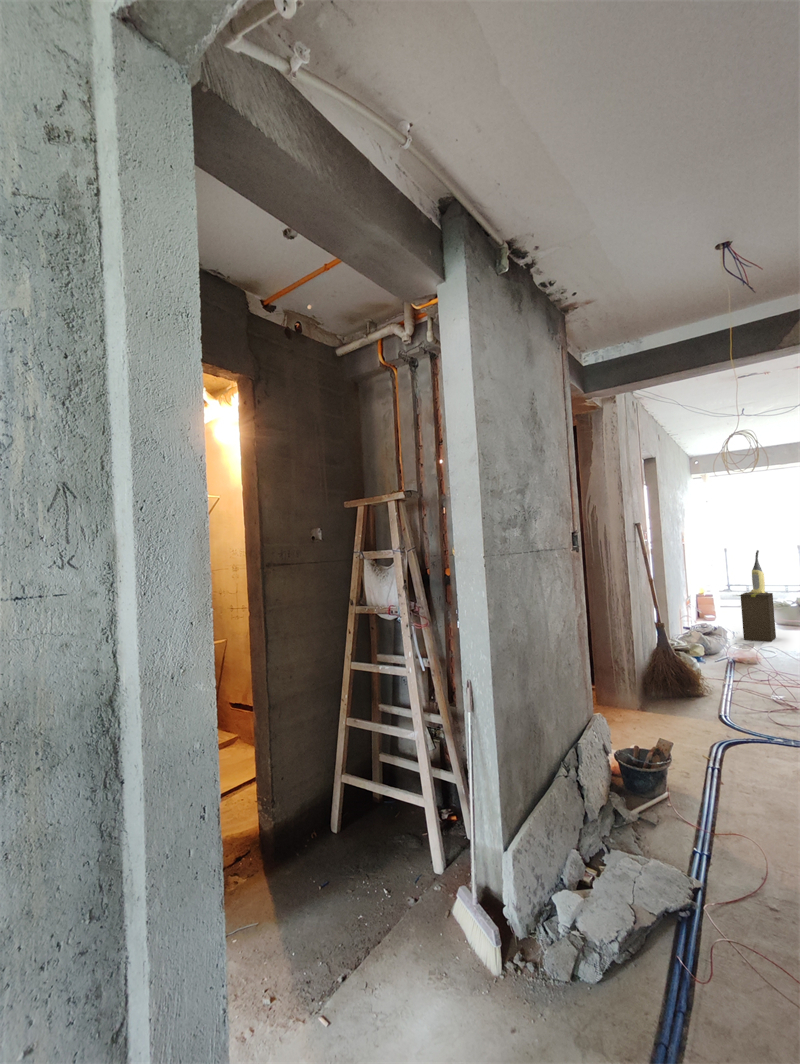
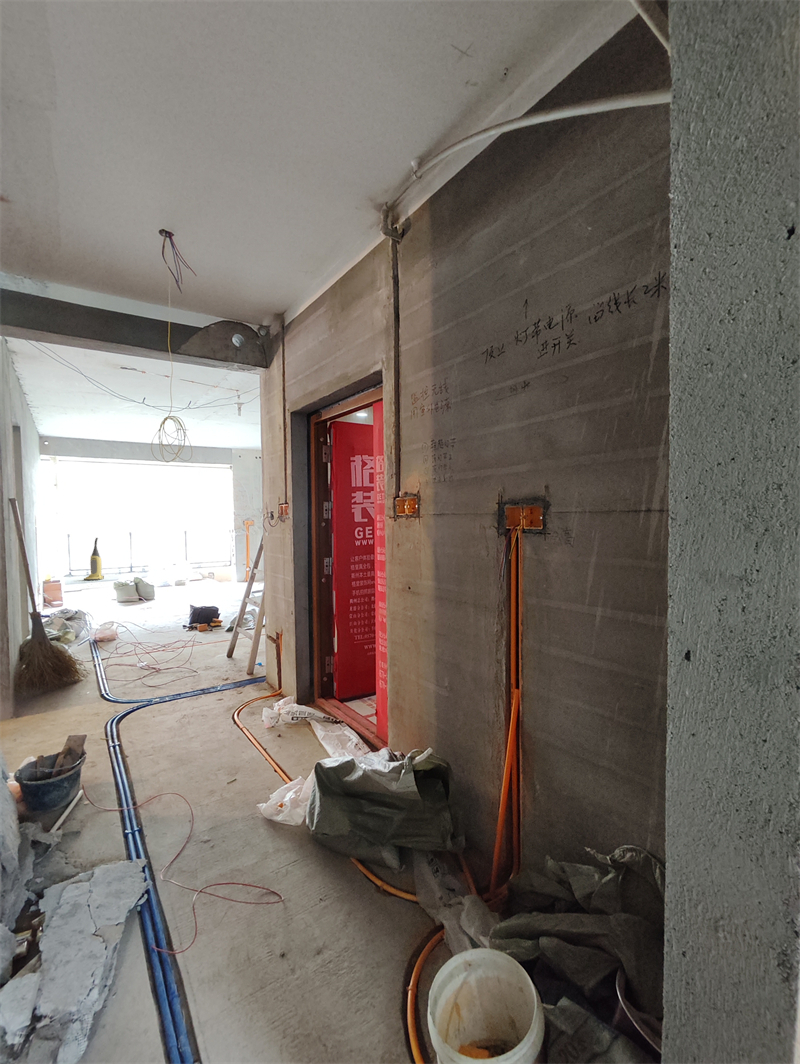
cardboard box: present [740,592,776,642] -> none [96,574,124,620]

